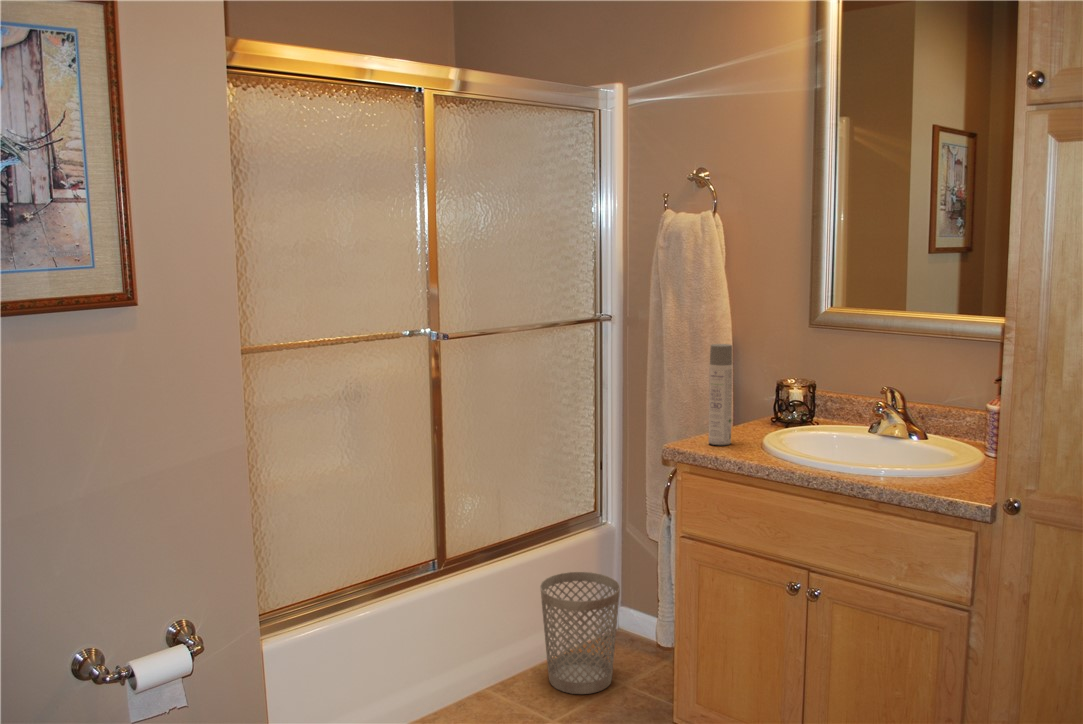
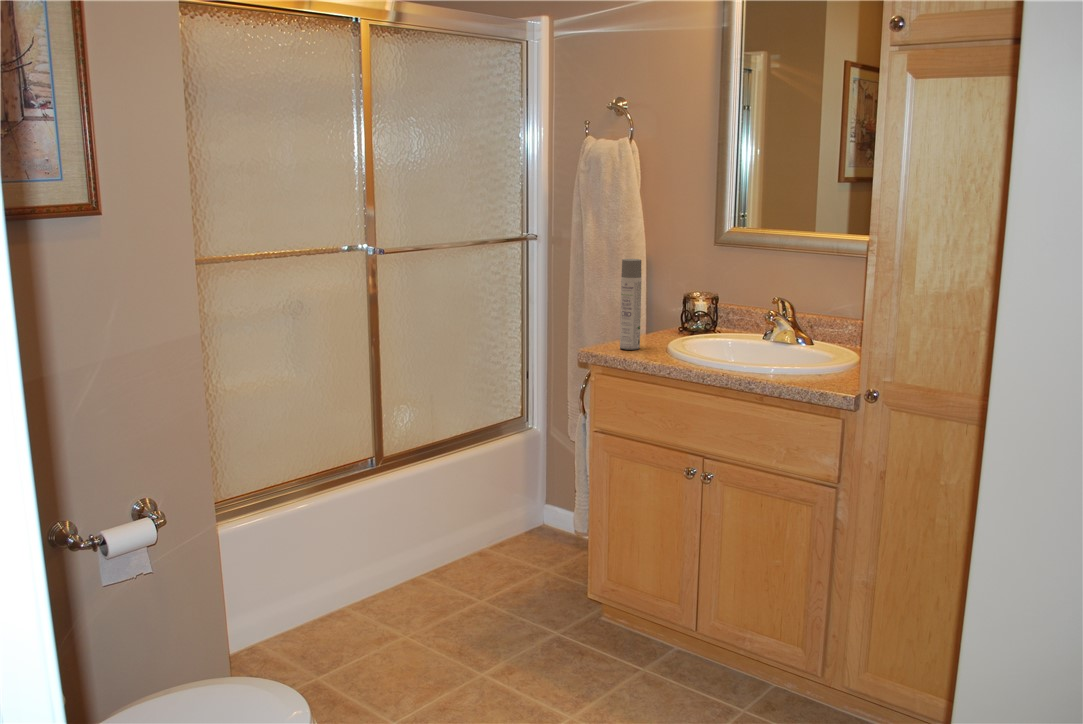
wastebasket: present [540,572,620,694] -> none [471,472,543,579]

